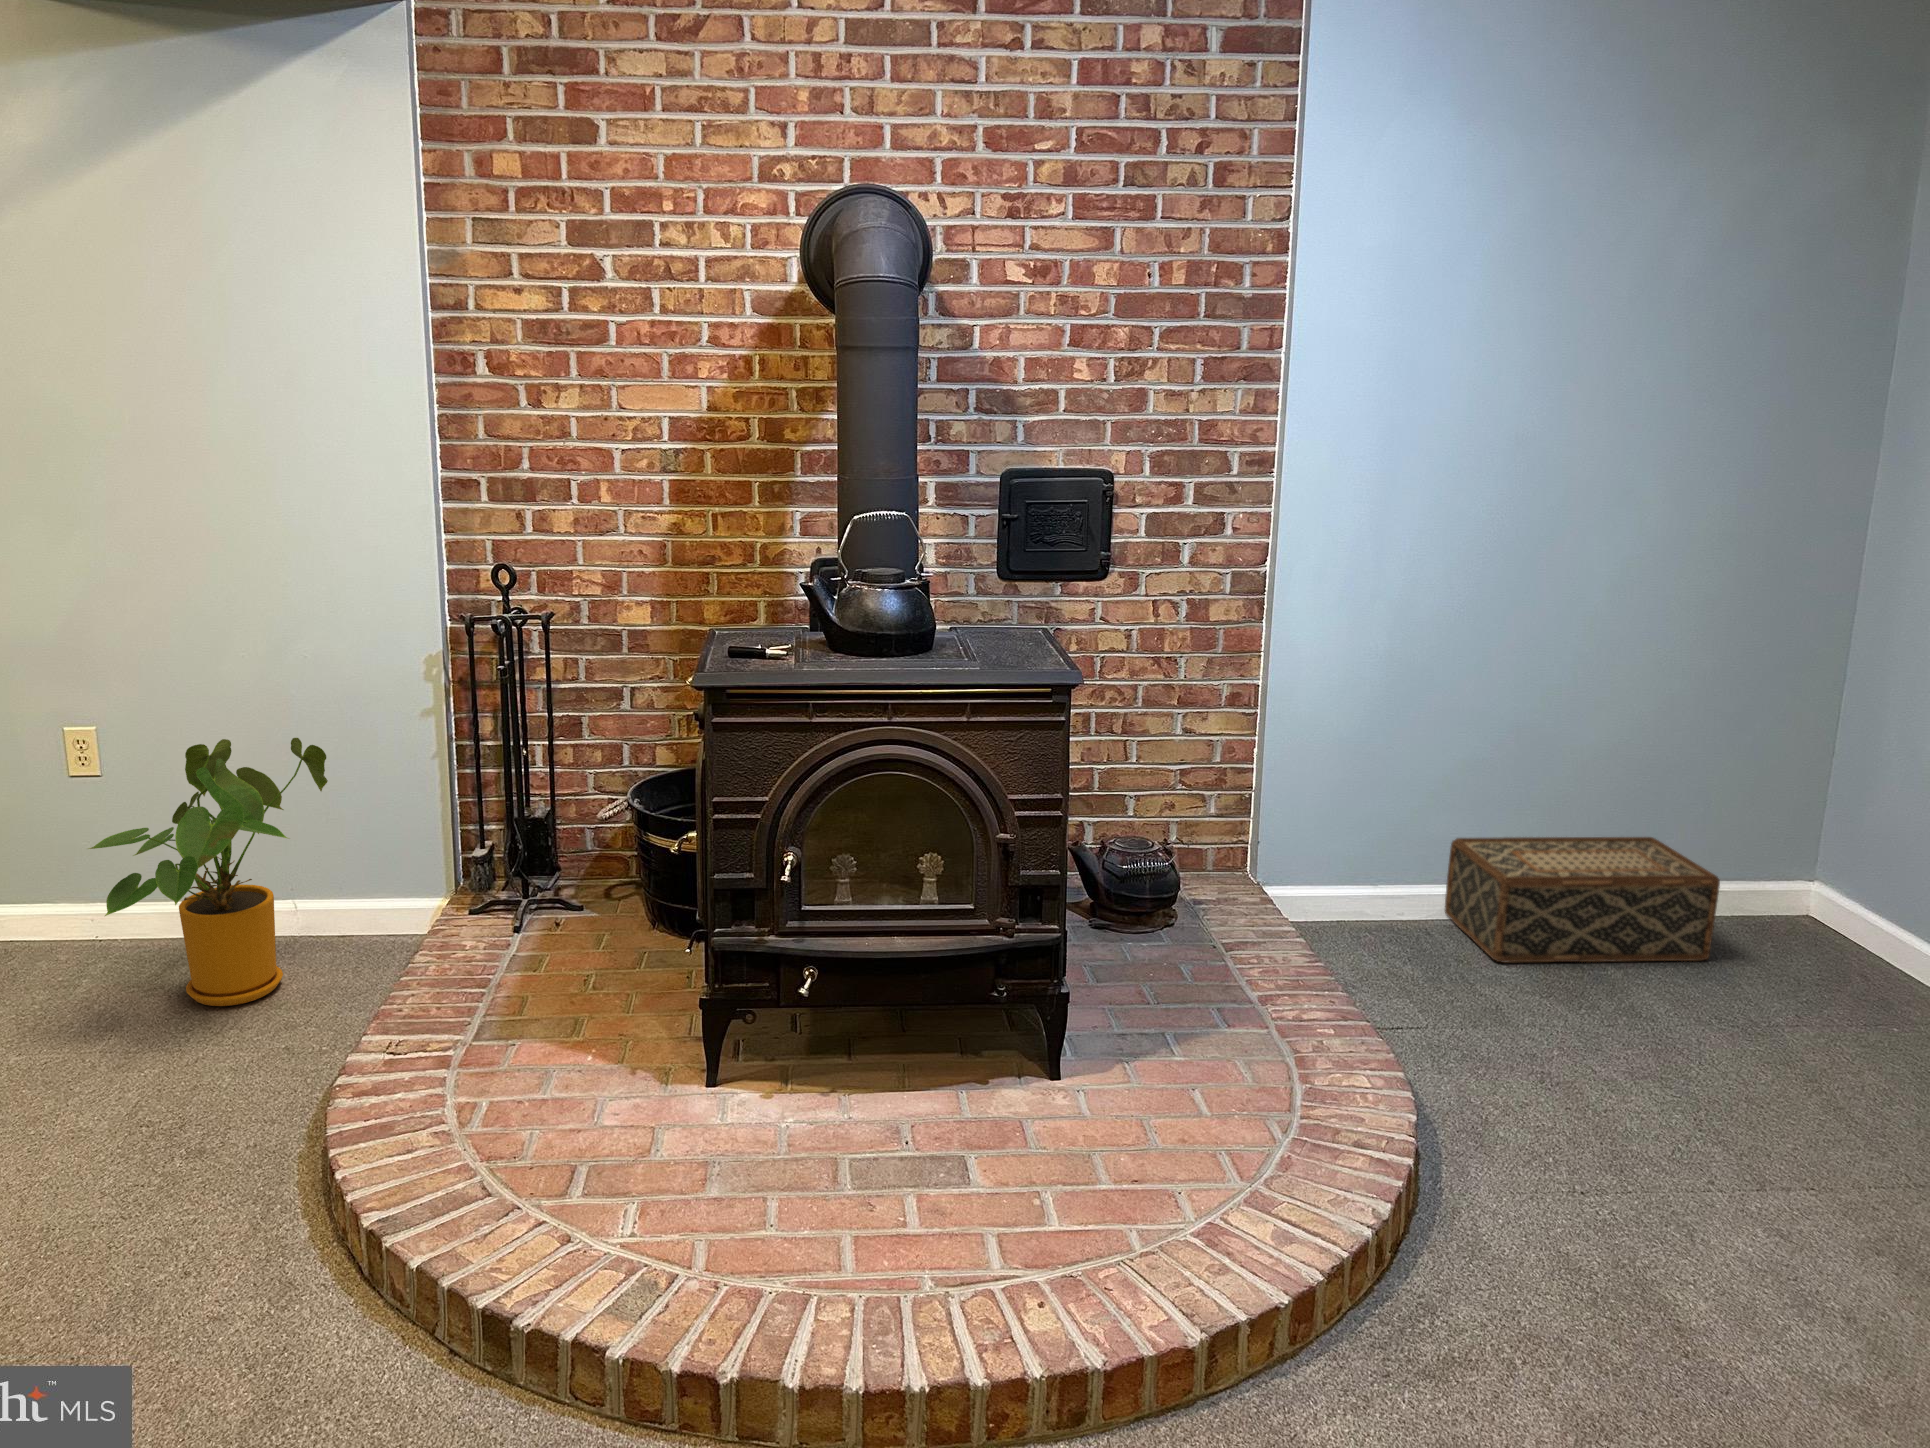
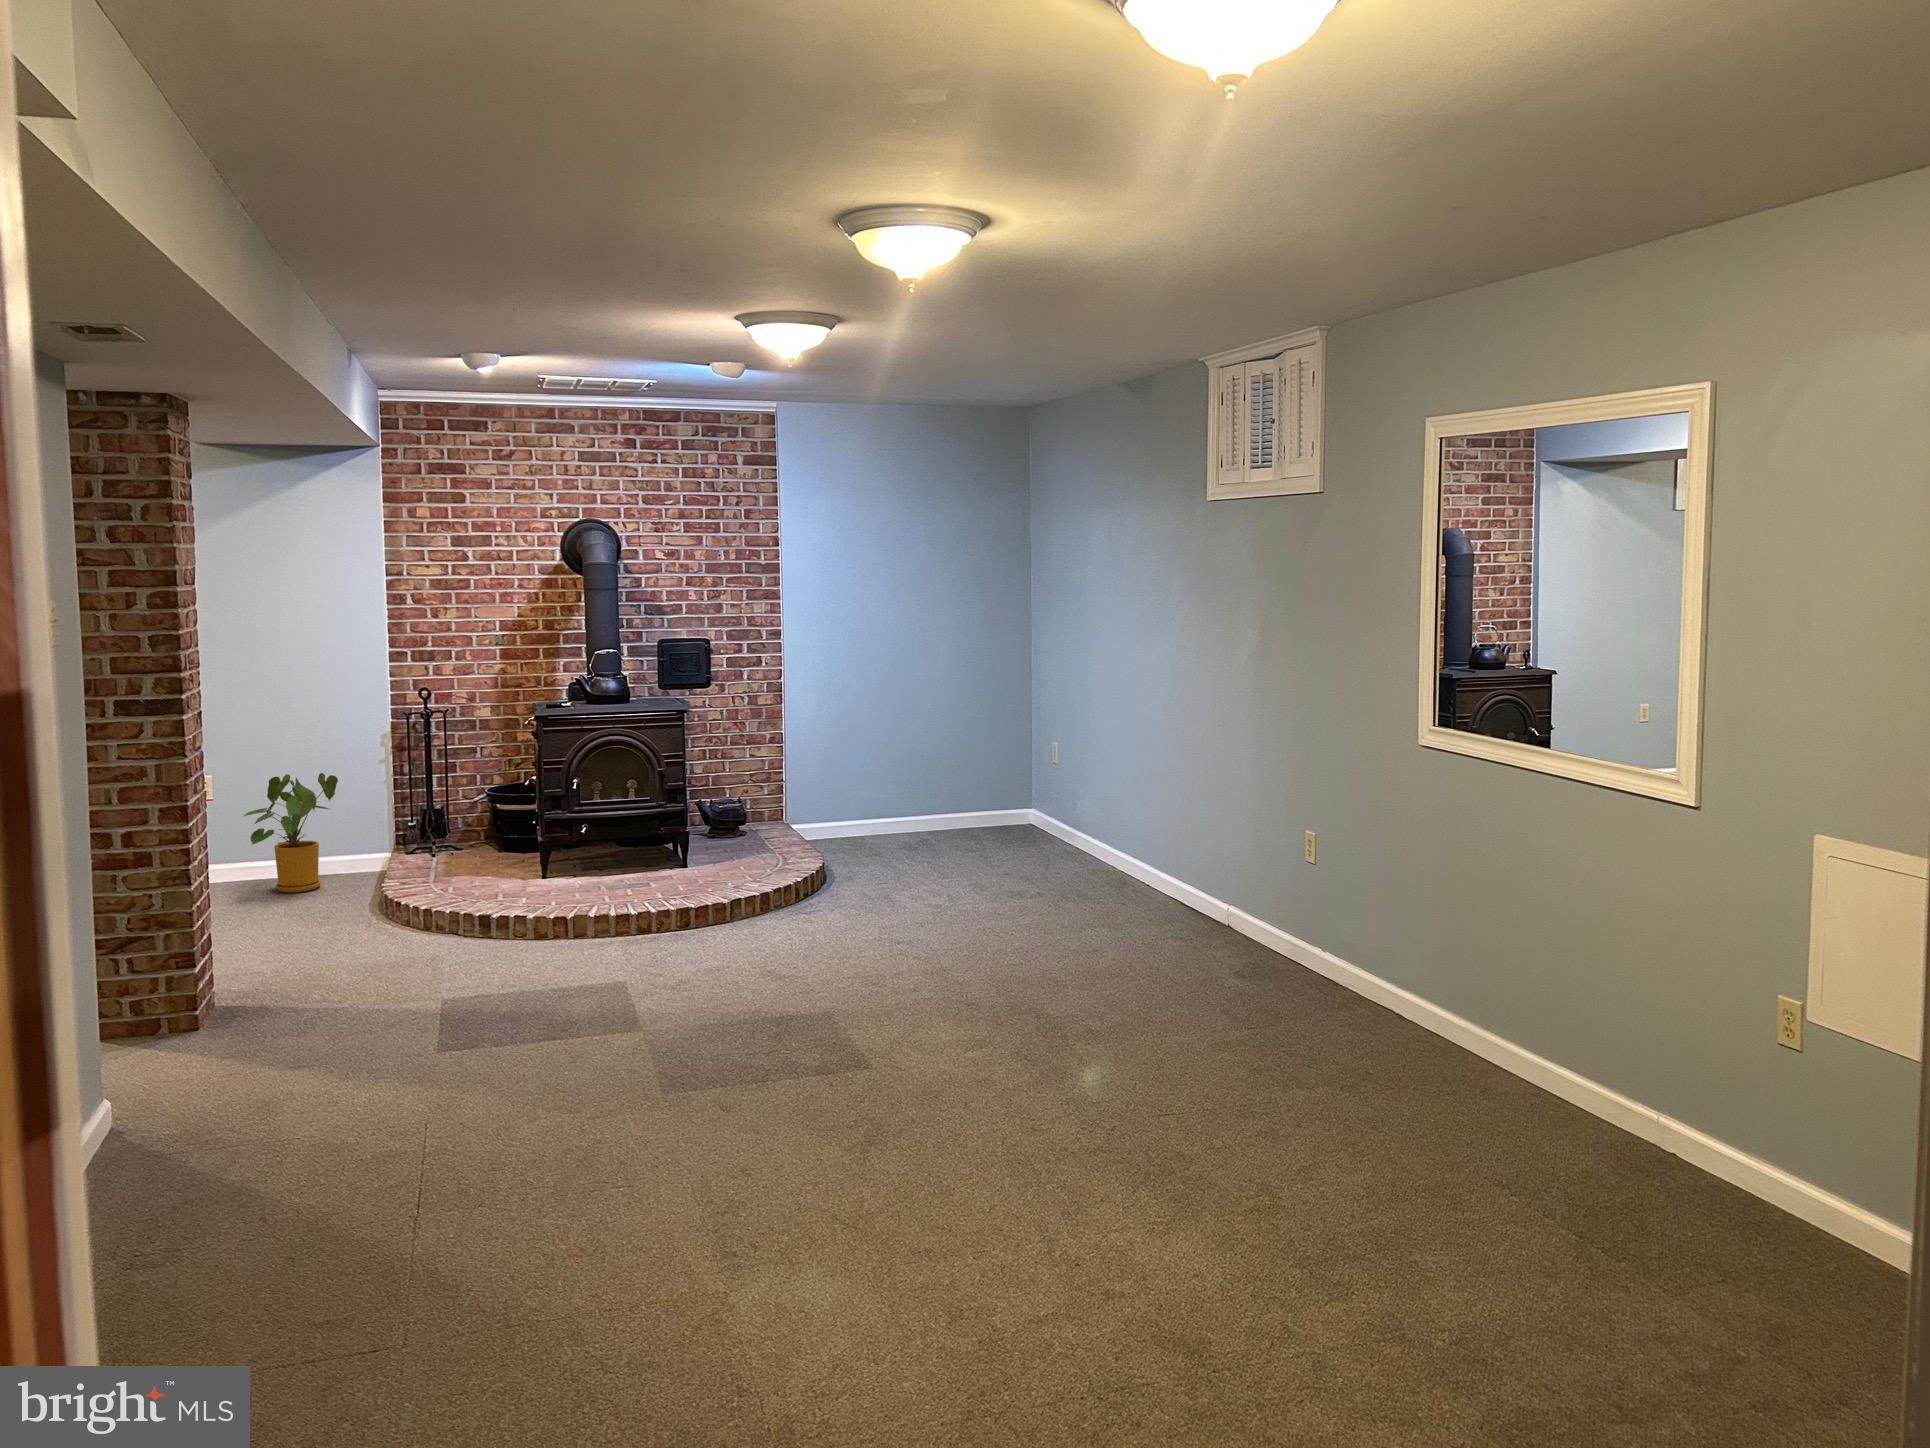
woven basket: present [1445,837,1720,963] -> none [873,792,977,843]

